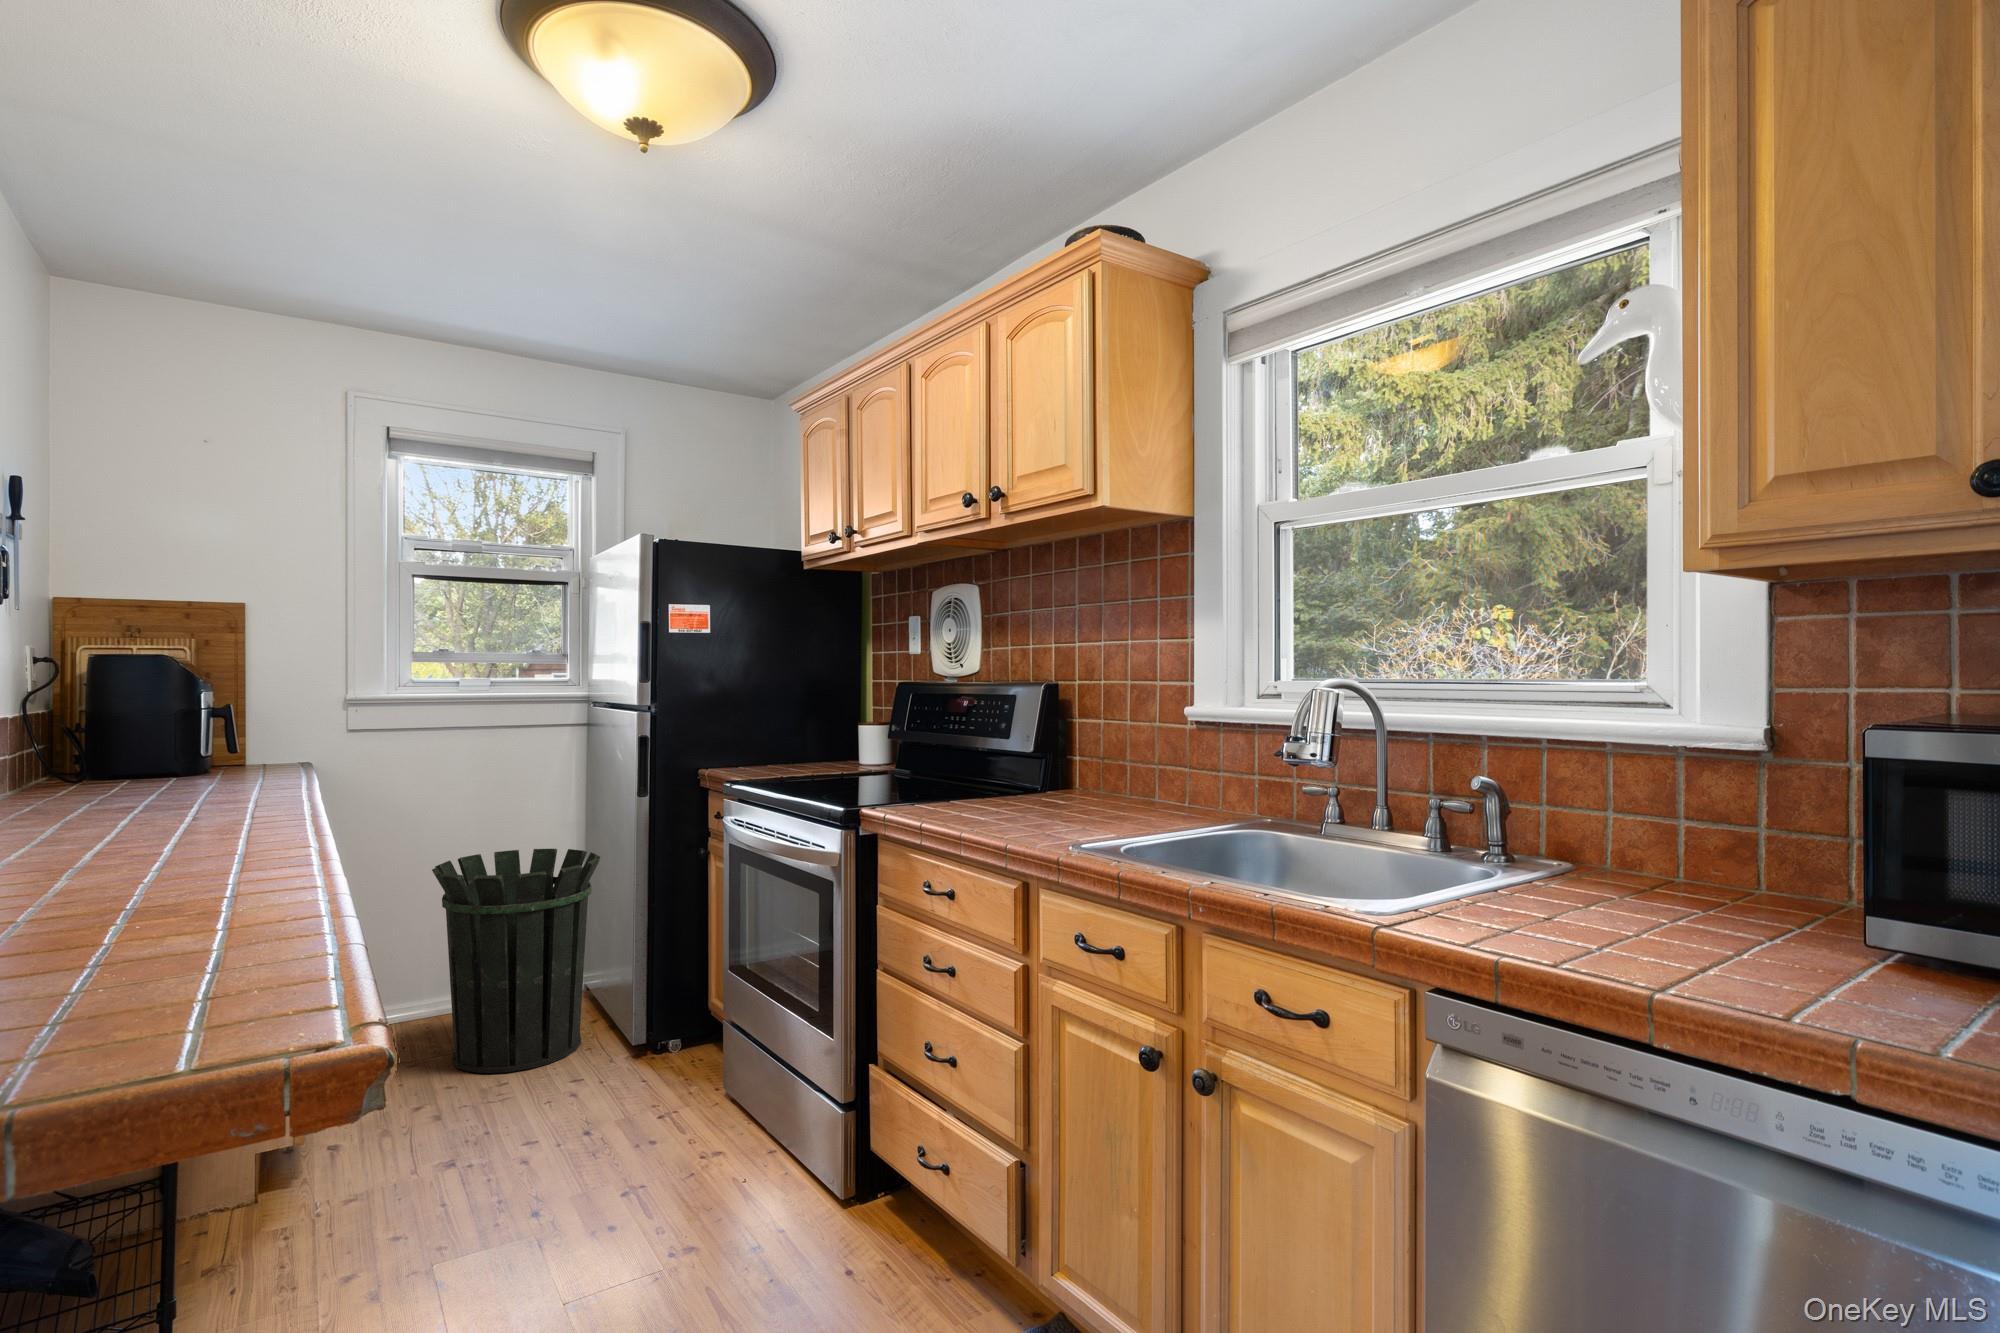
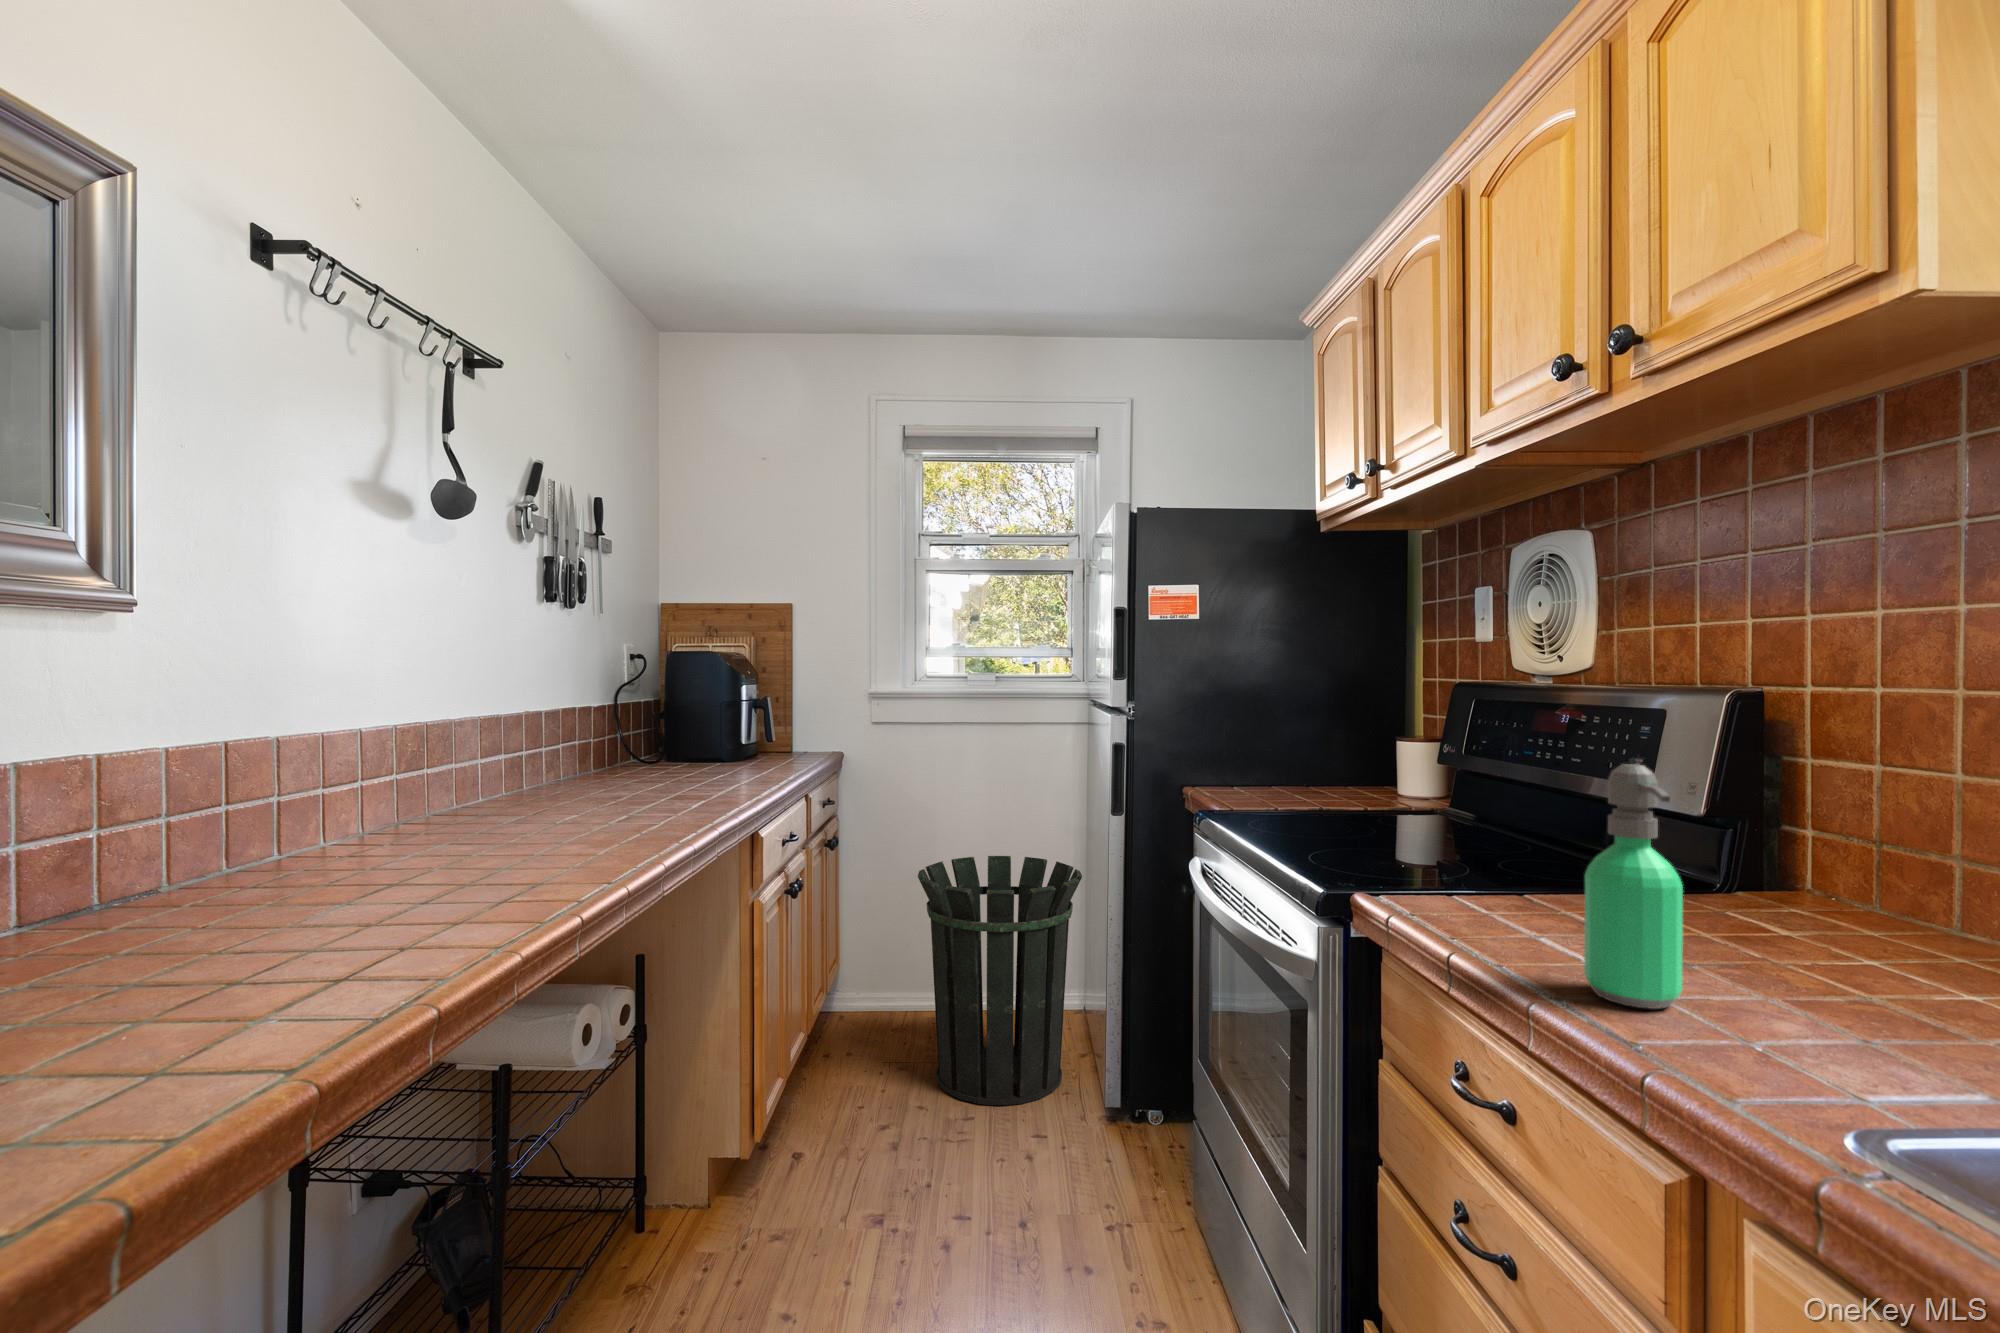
soap dispenser: none [982,717,1020,829] -> present [1584,764,1683,1009]

